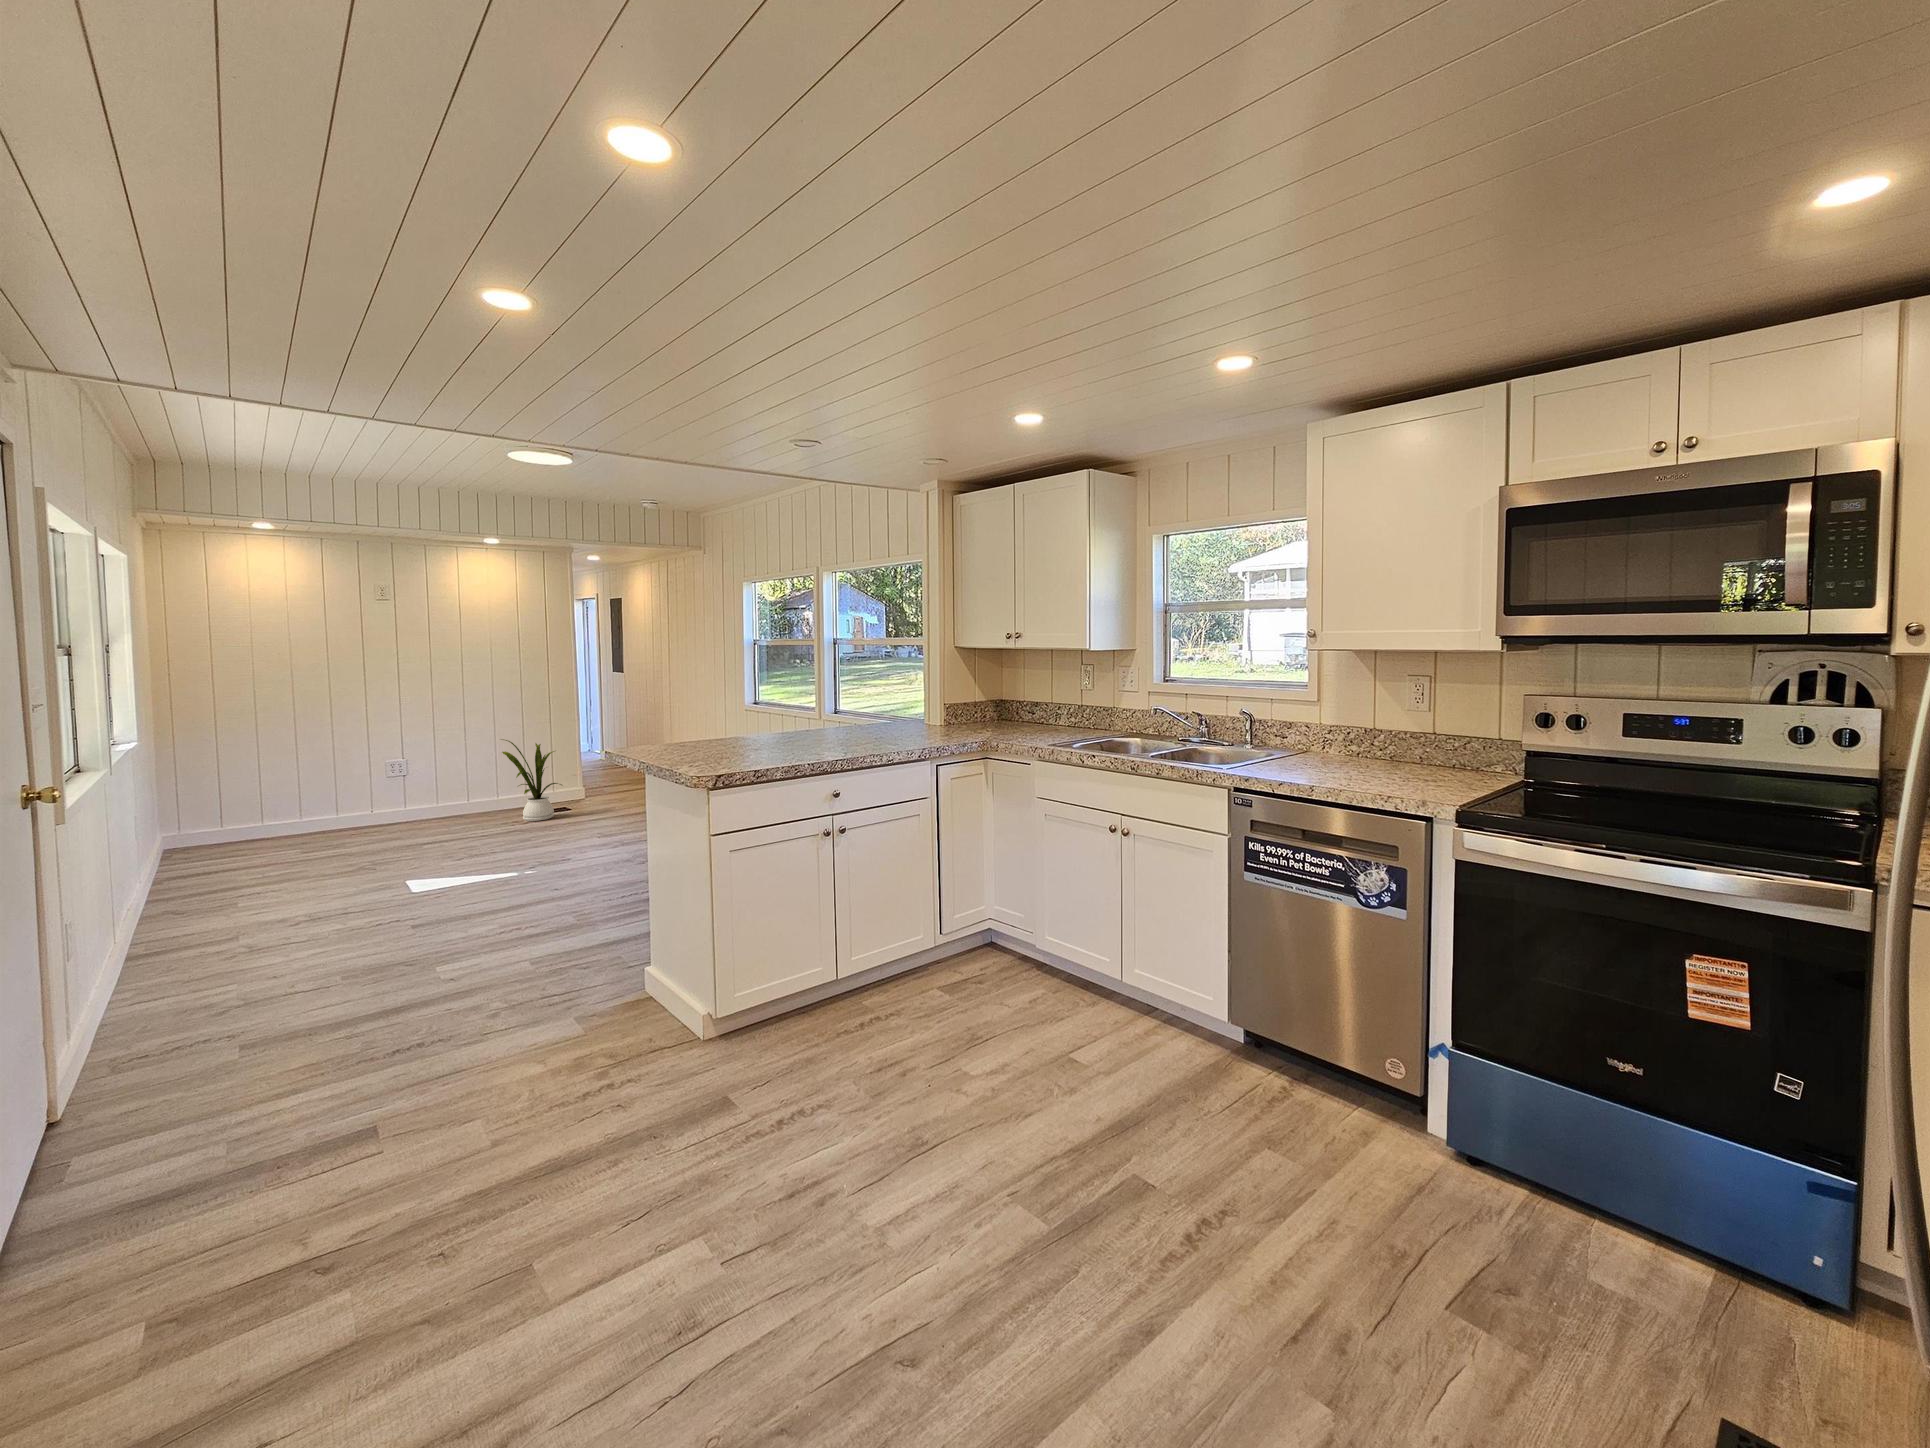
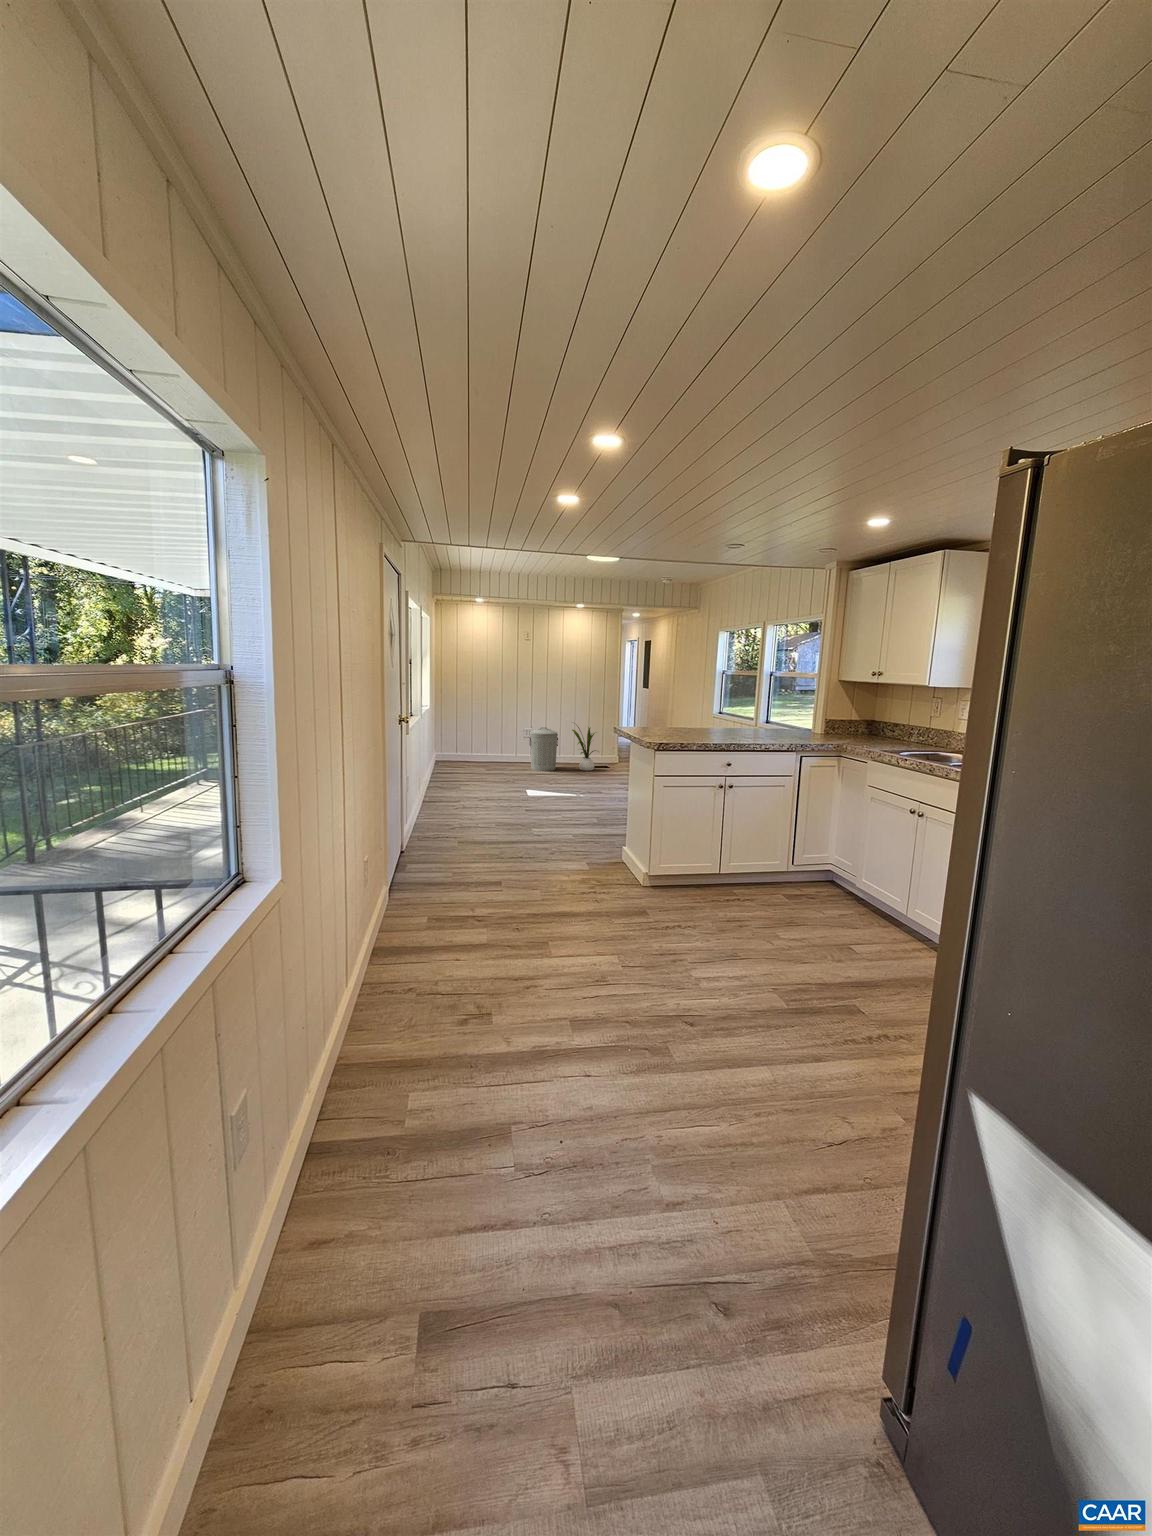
trash can: none [409,754,475,837] -> present [529,728,558,771]

